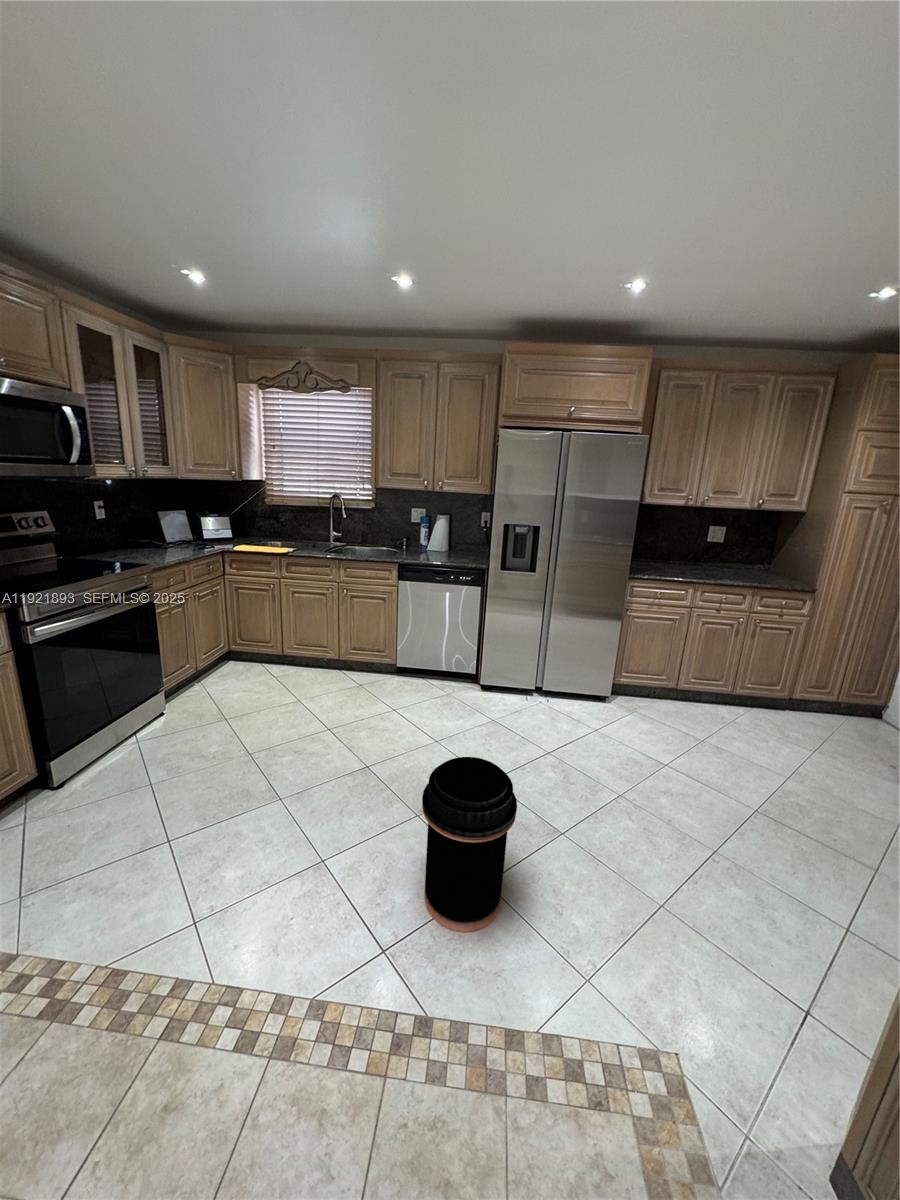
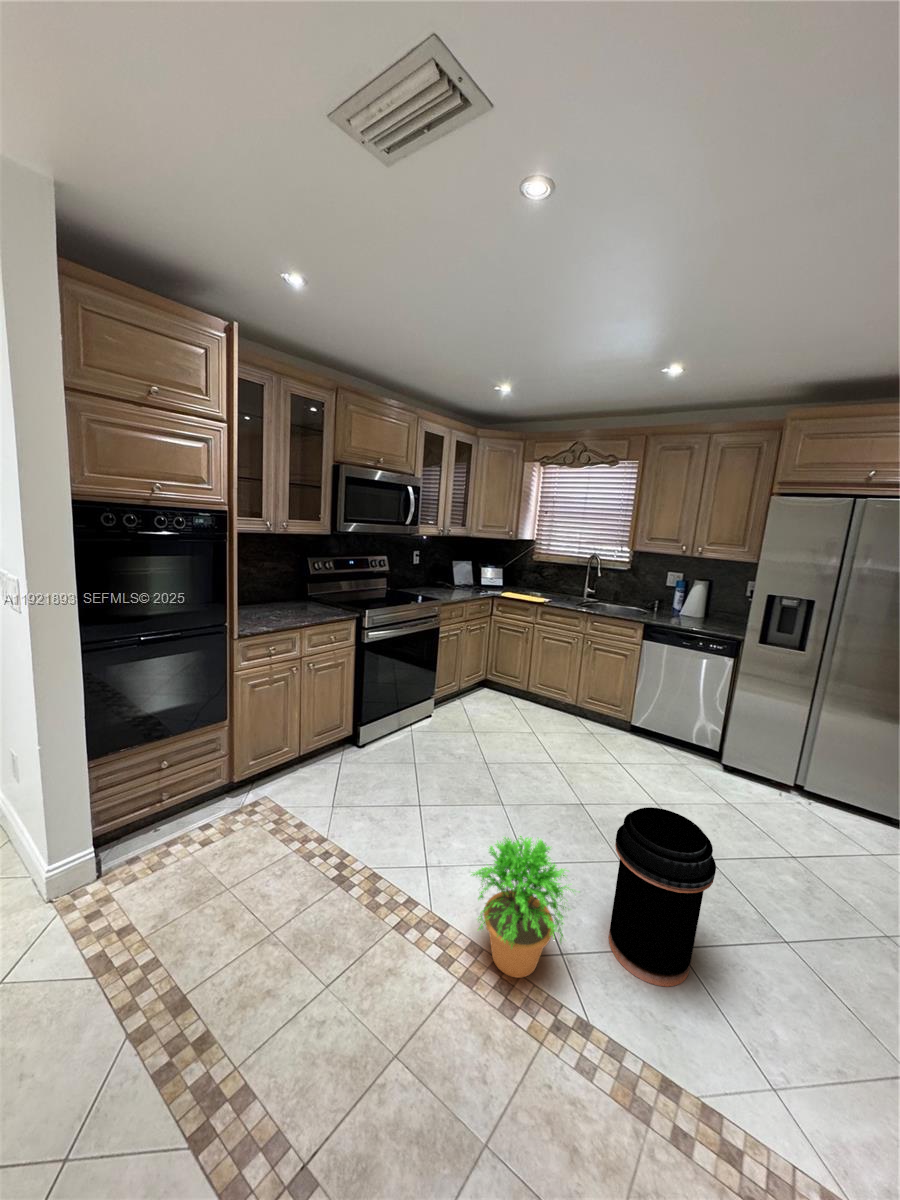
potted plant: none [260,840,401,1014] -> present [471,836,574,978]

